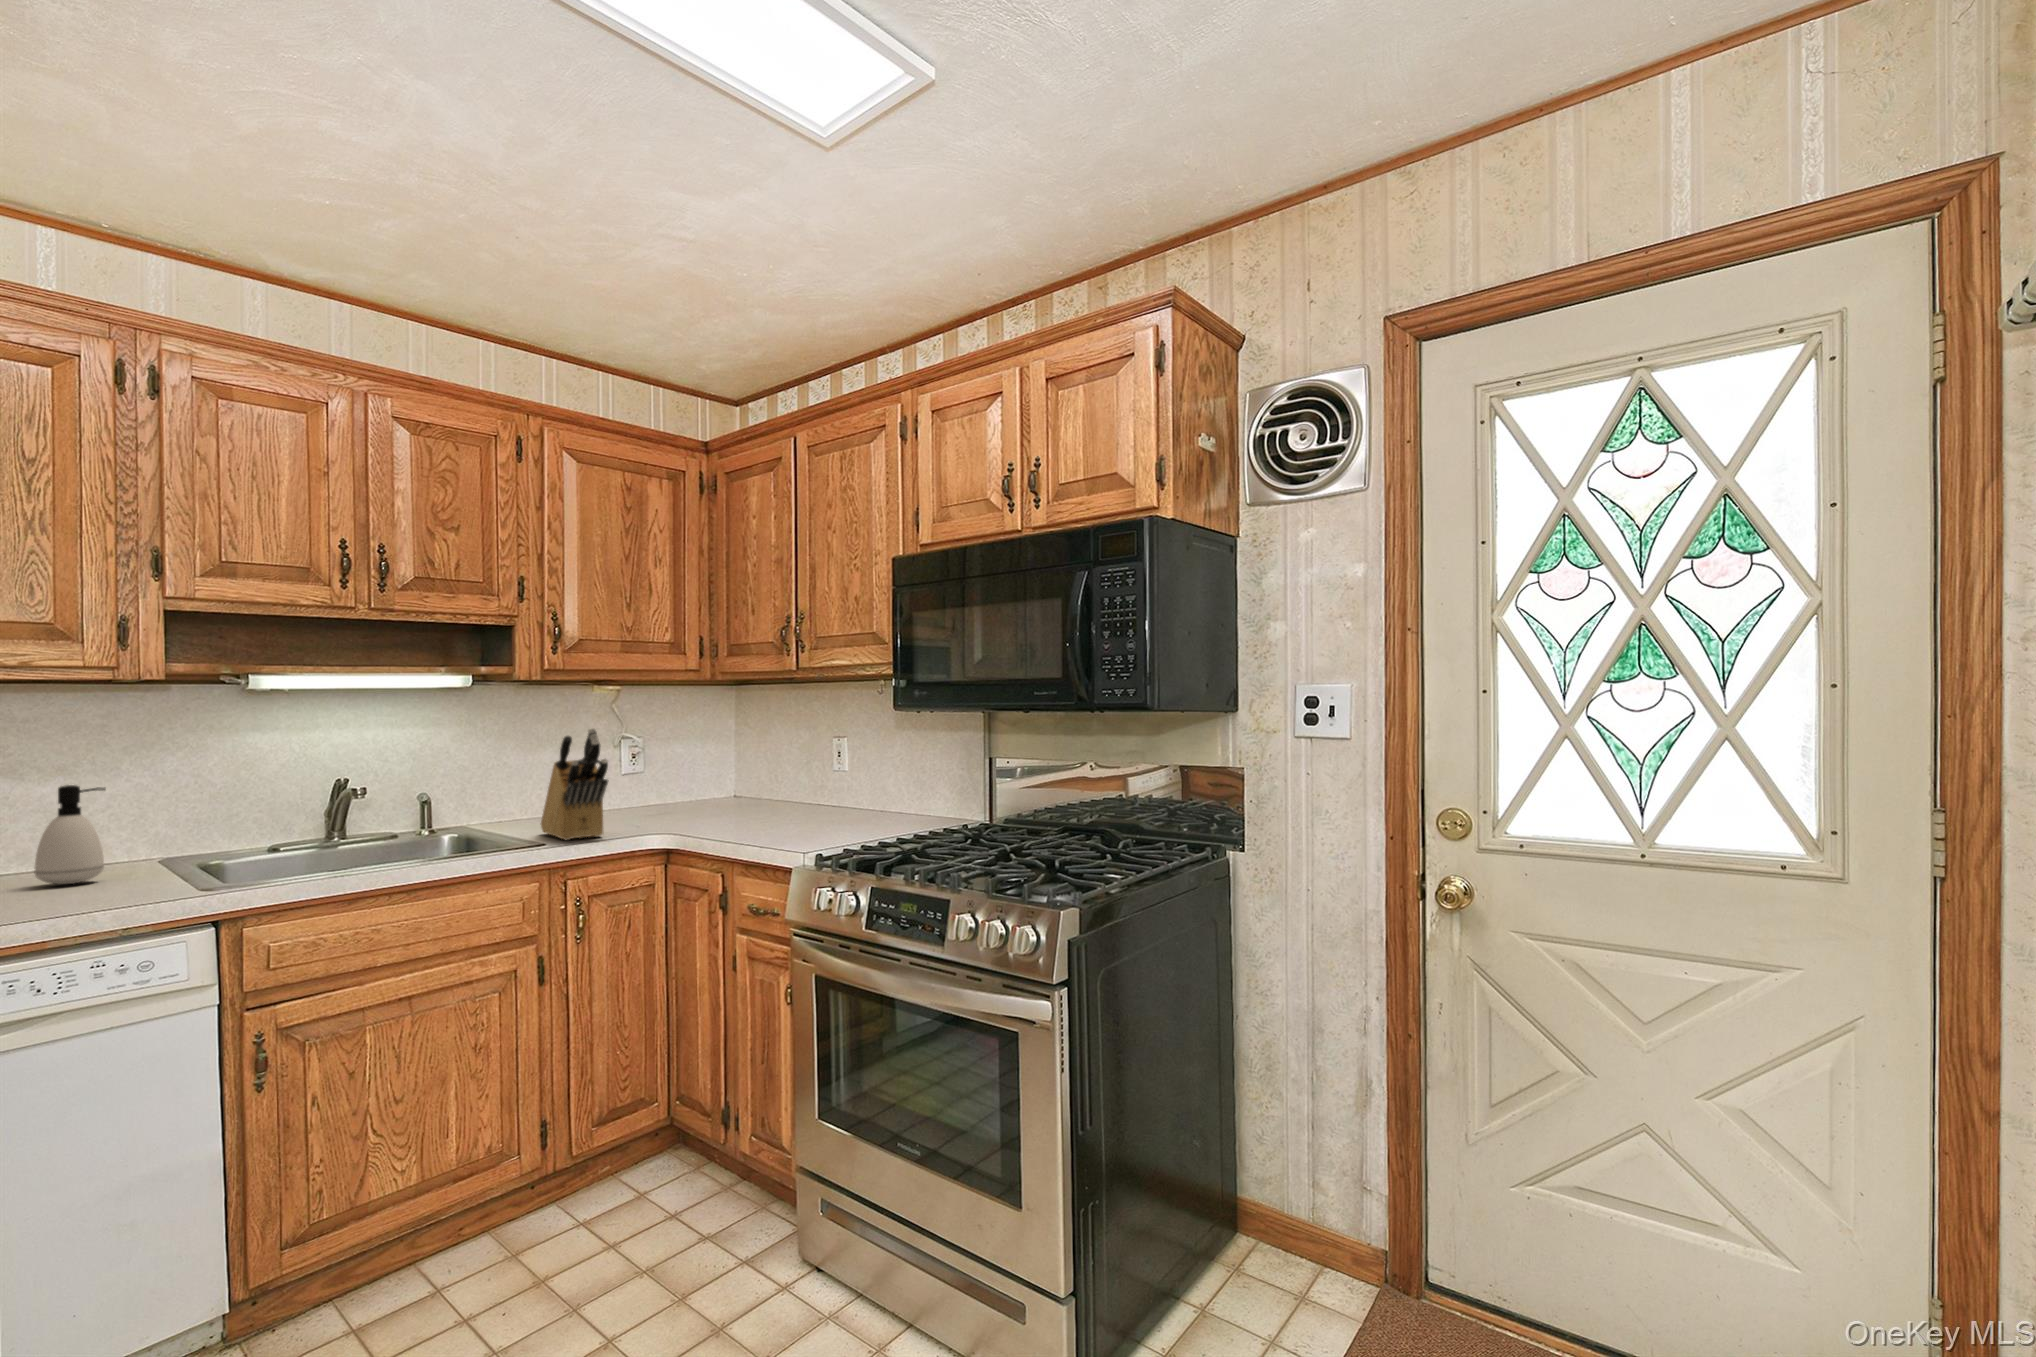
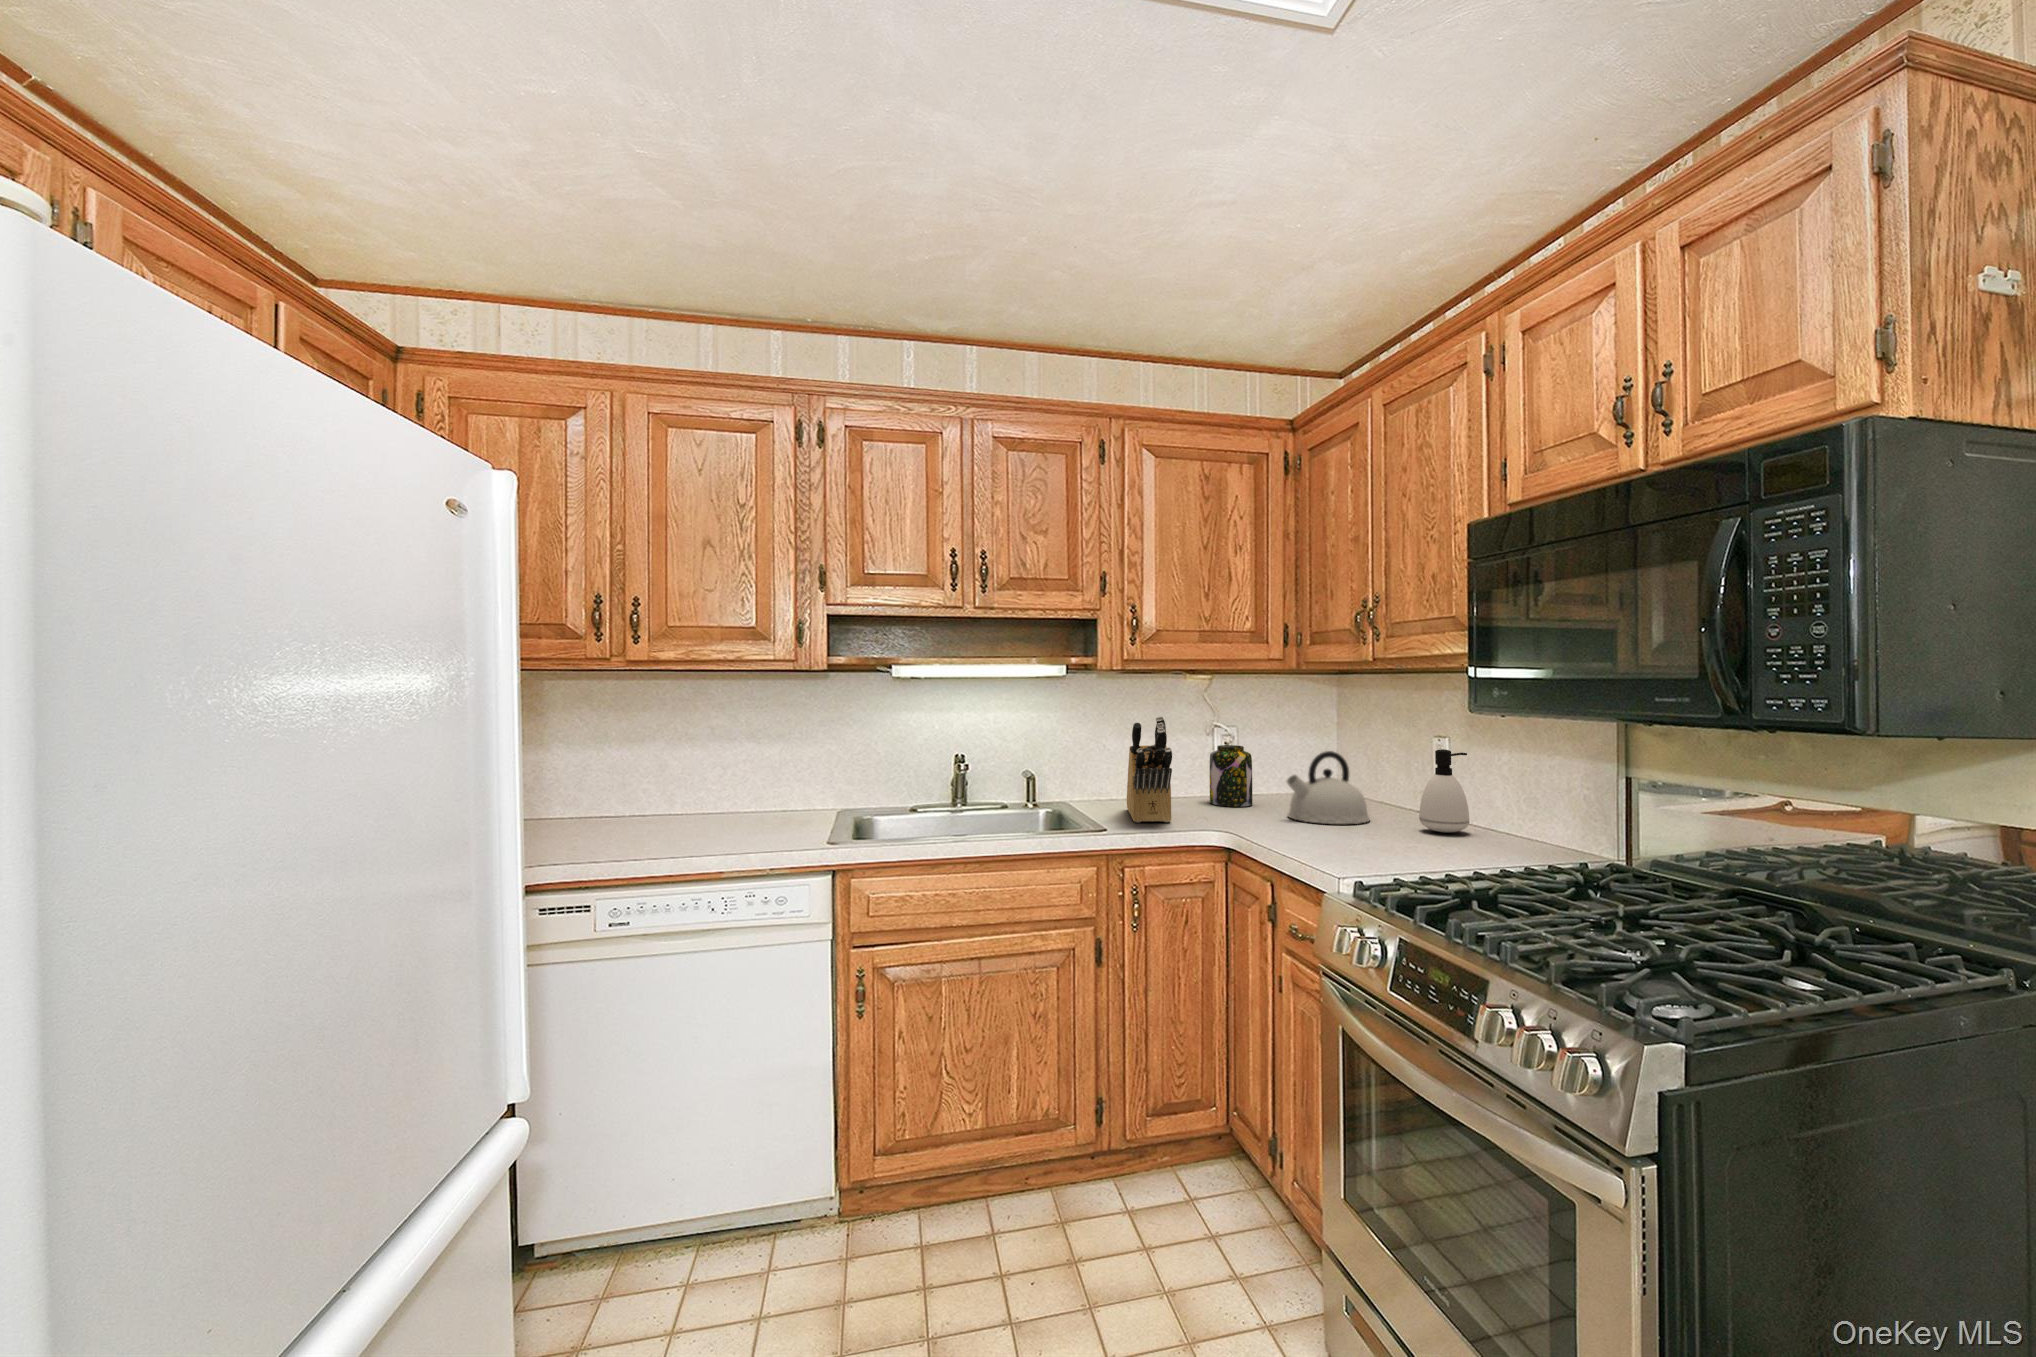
kettle: none [712,757,786,824] -> present [1287,751,1370,824]
jar: none [625,761,670,823] -> present [1210,745,1253,807]
soap dispenser: present [34,785,105,884] -> present [1419,749,1470,833]

